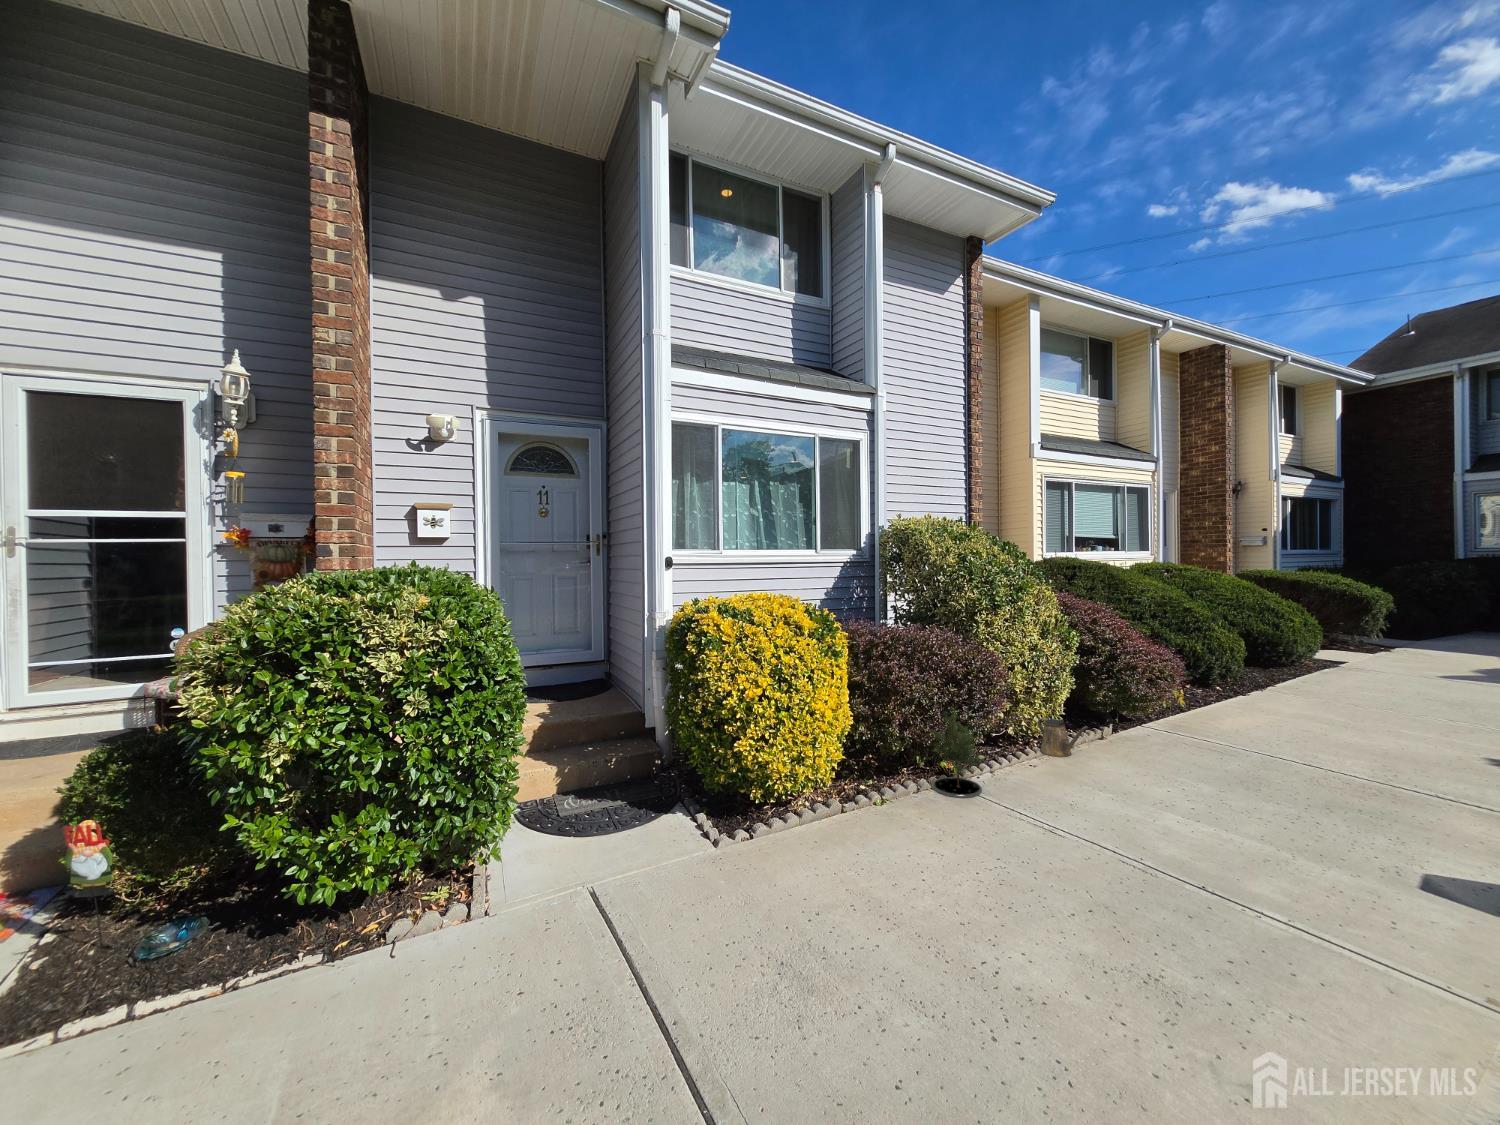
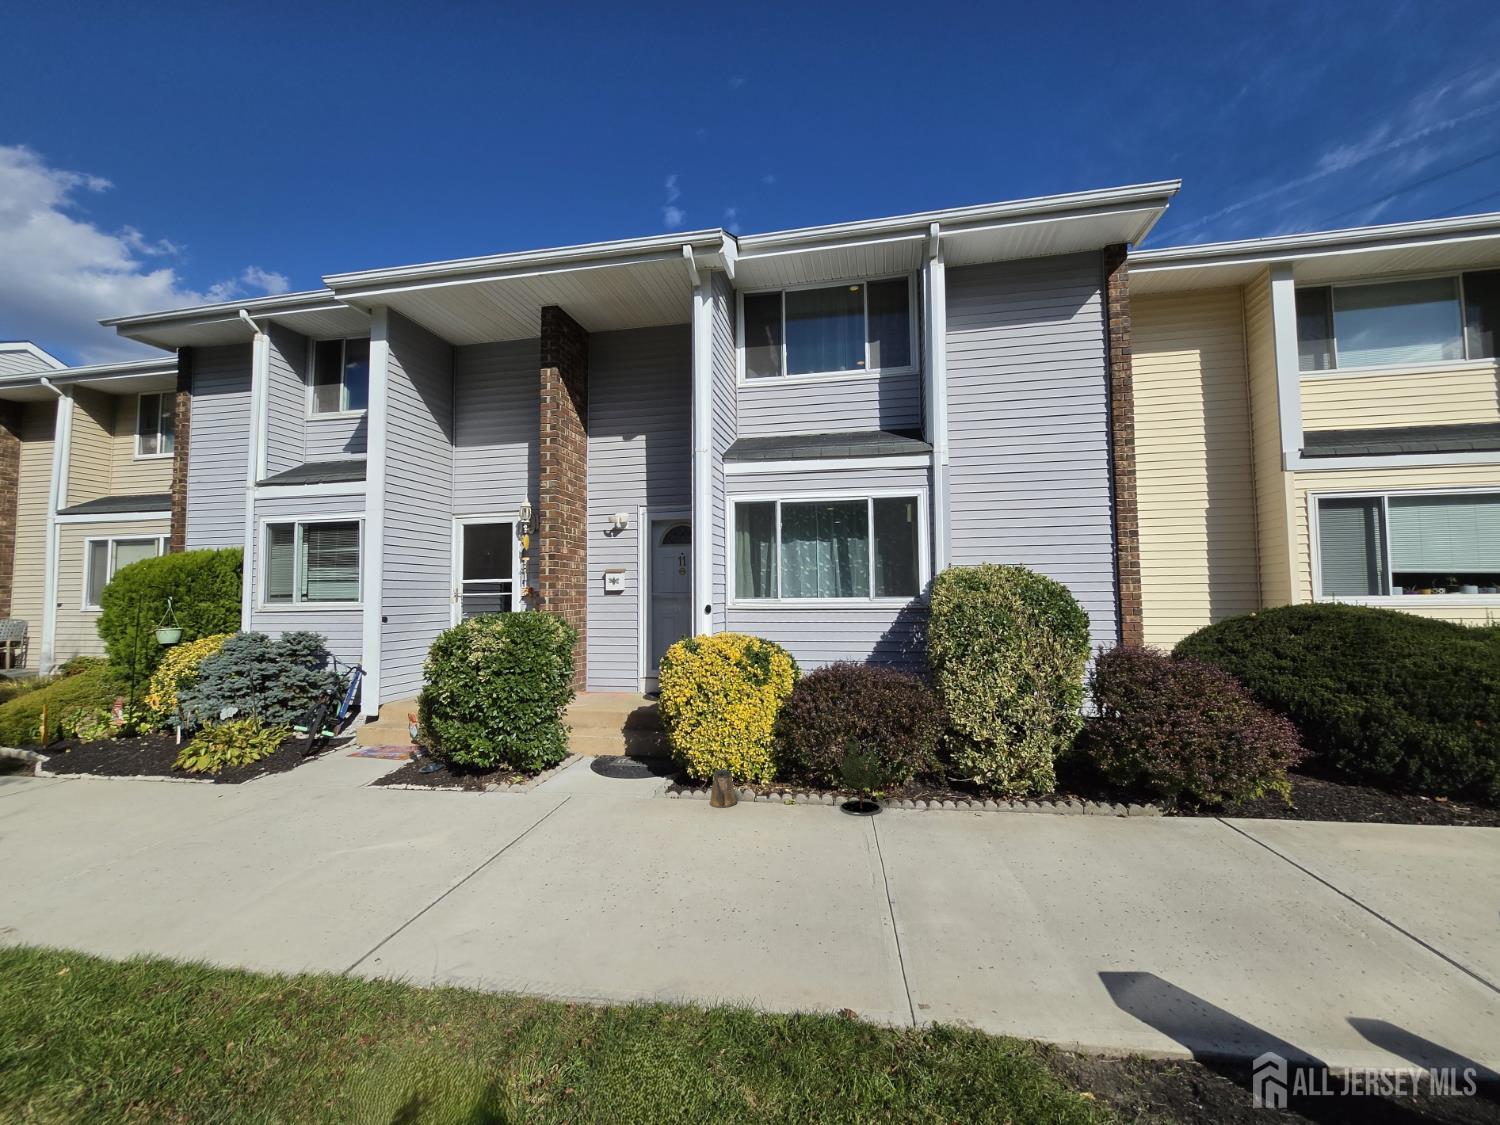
watering can: present [1038,718,1088,757] -> present [710,769,737,807]

